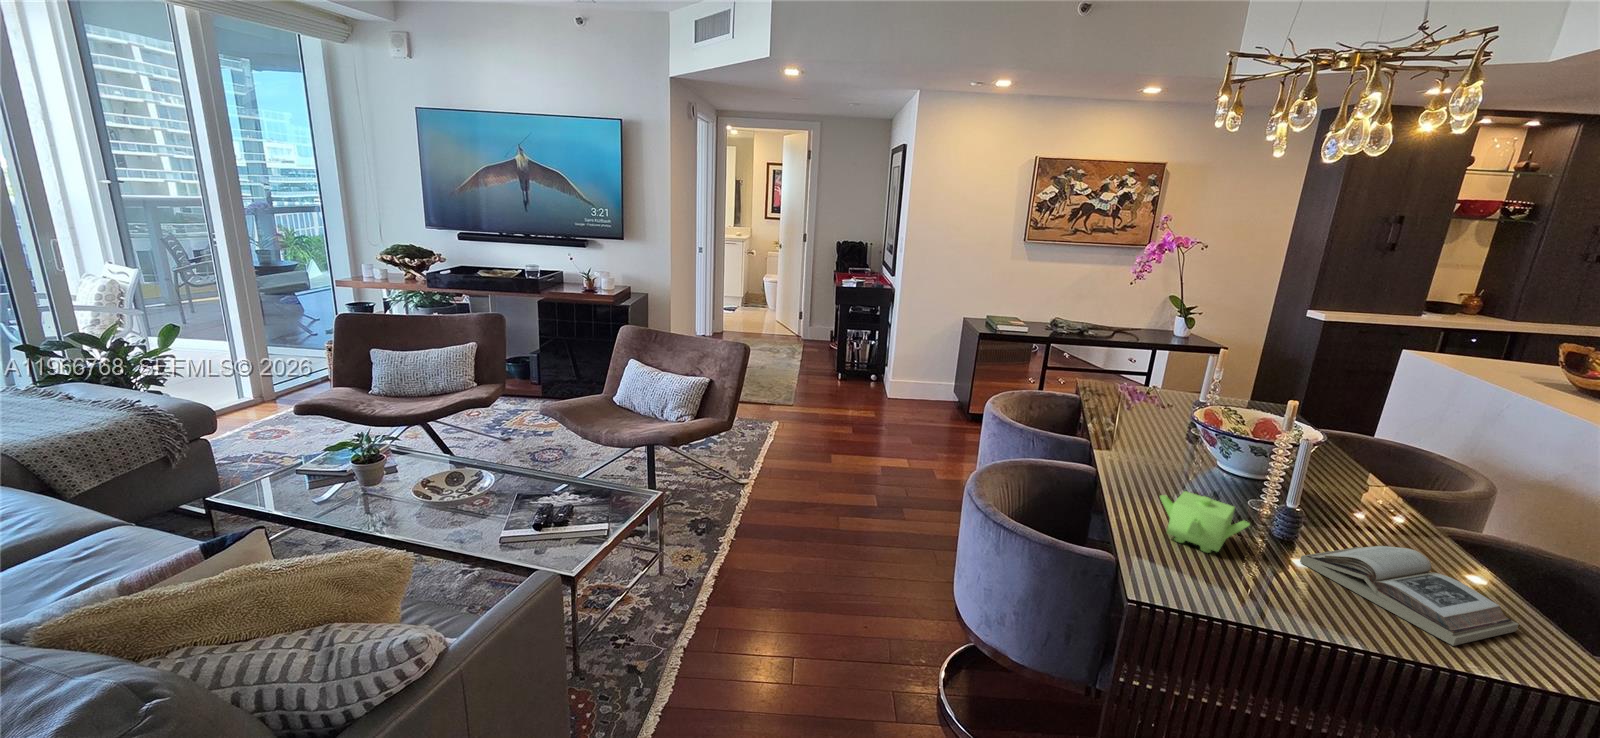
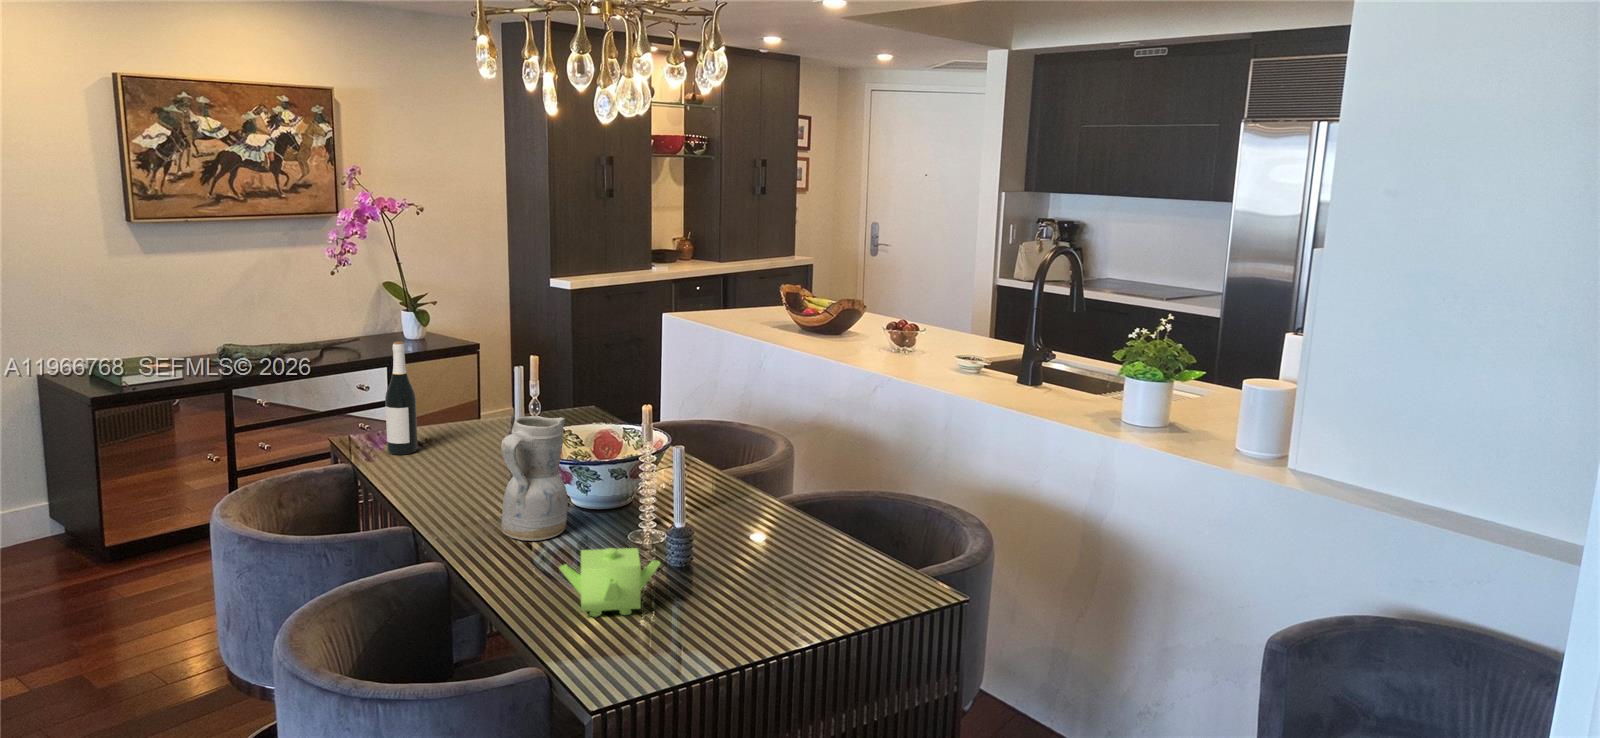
wine bottle: none [1108,324,1137,400] -> present [385,342,418,455]
ceramic pitcher: none [1148,387,1222,480] -> present [501,416,568,541]
book: present [1300,546,1519,646] -> none [707,529,870,607]

